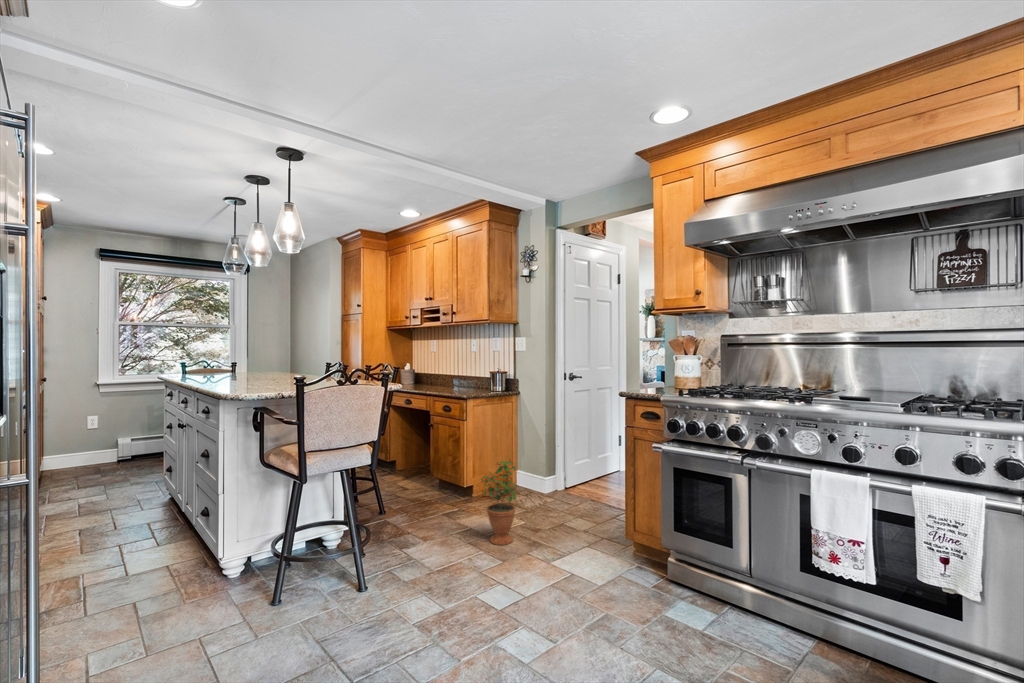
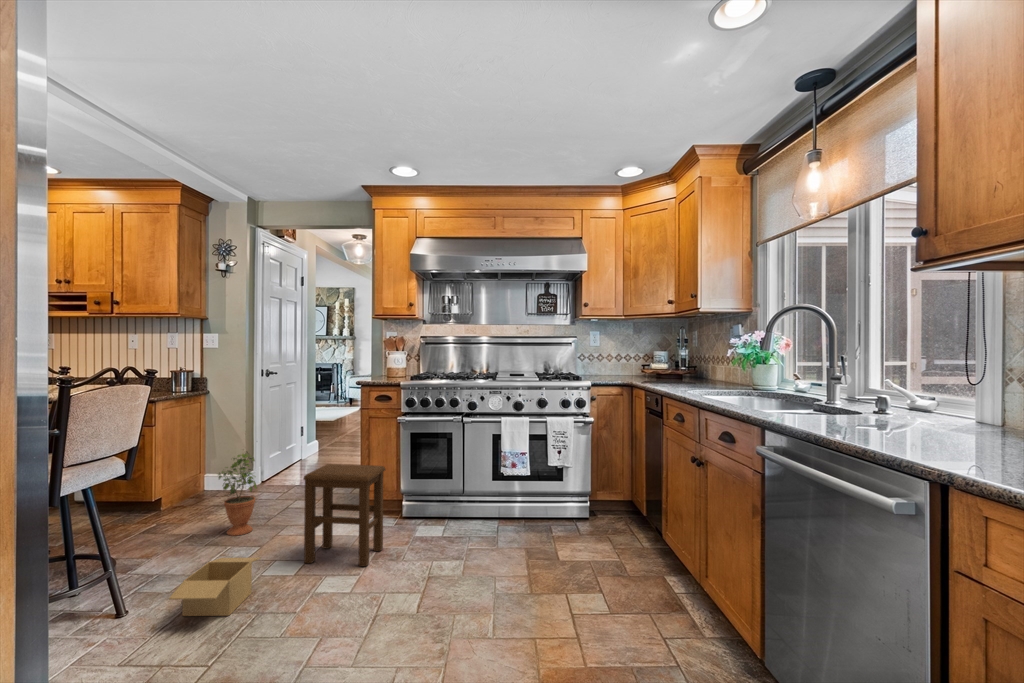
stool: none [513,493,611,642] -> present [303,464,386,566]
cardboard box: none [355,573,459,646] -> present [169,558,260,616]

